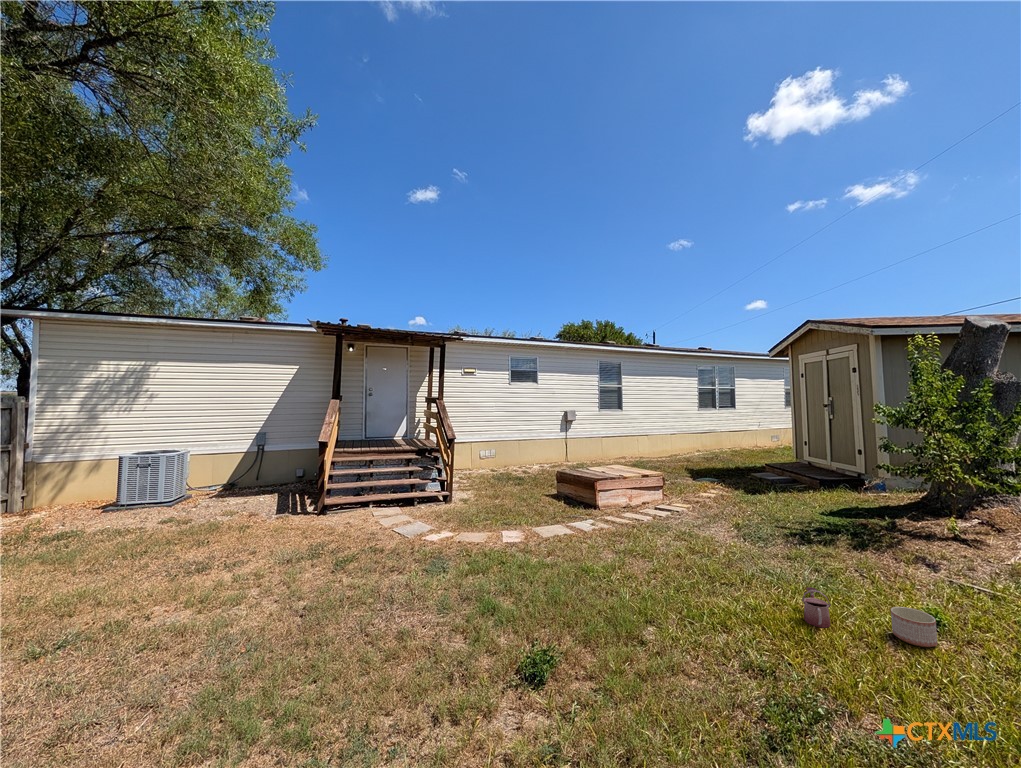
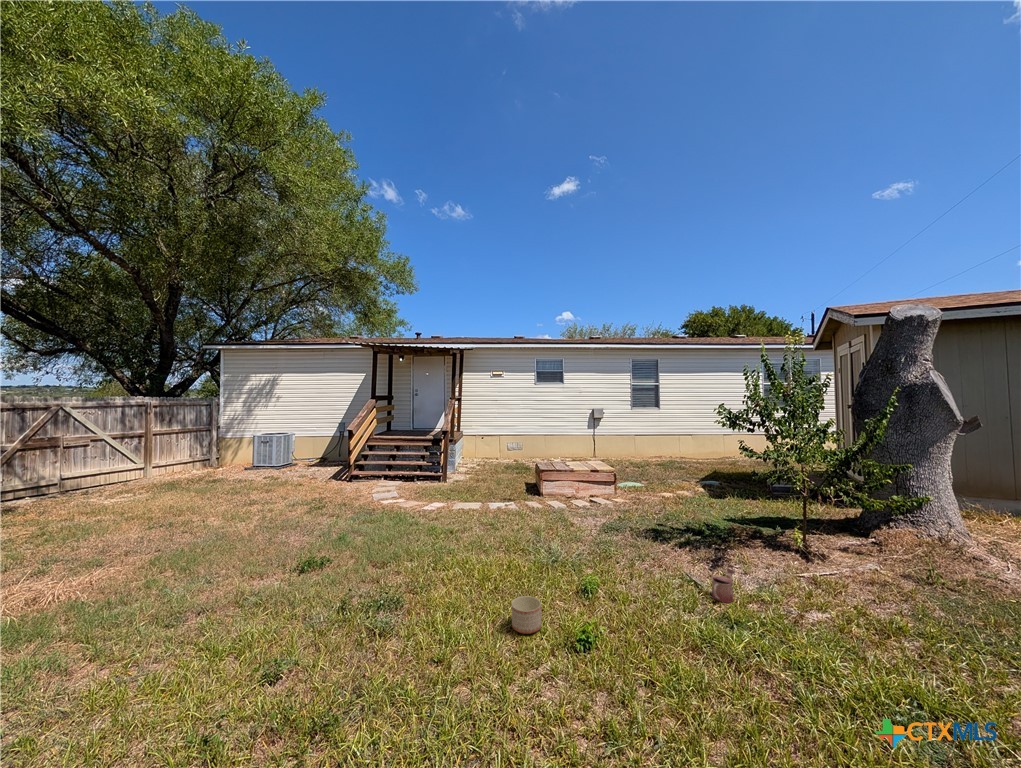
watering can: present [802,587,831,628] -> present [711,568,735,603]

